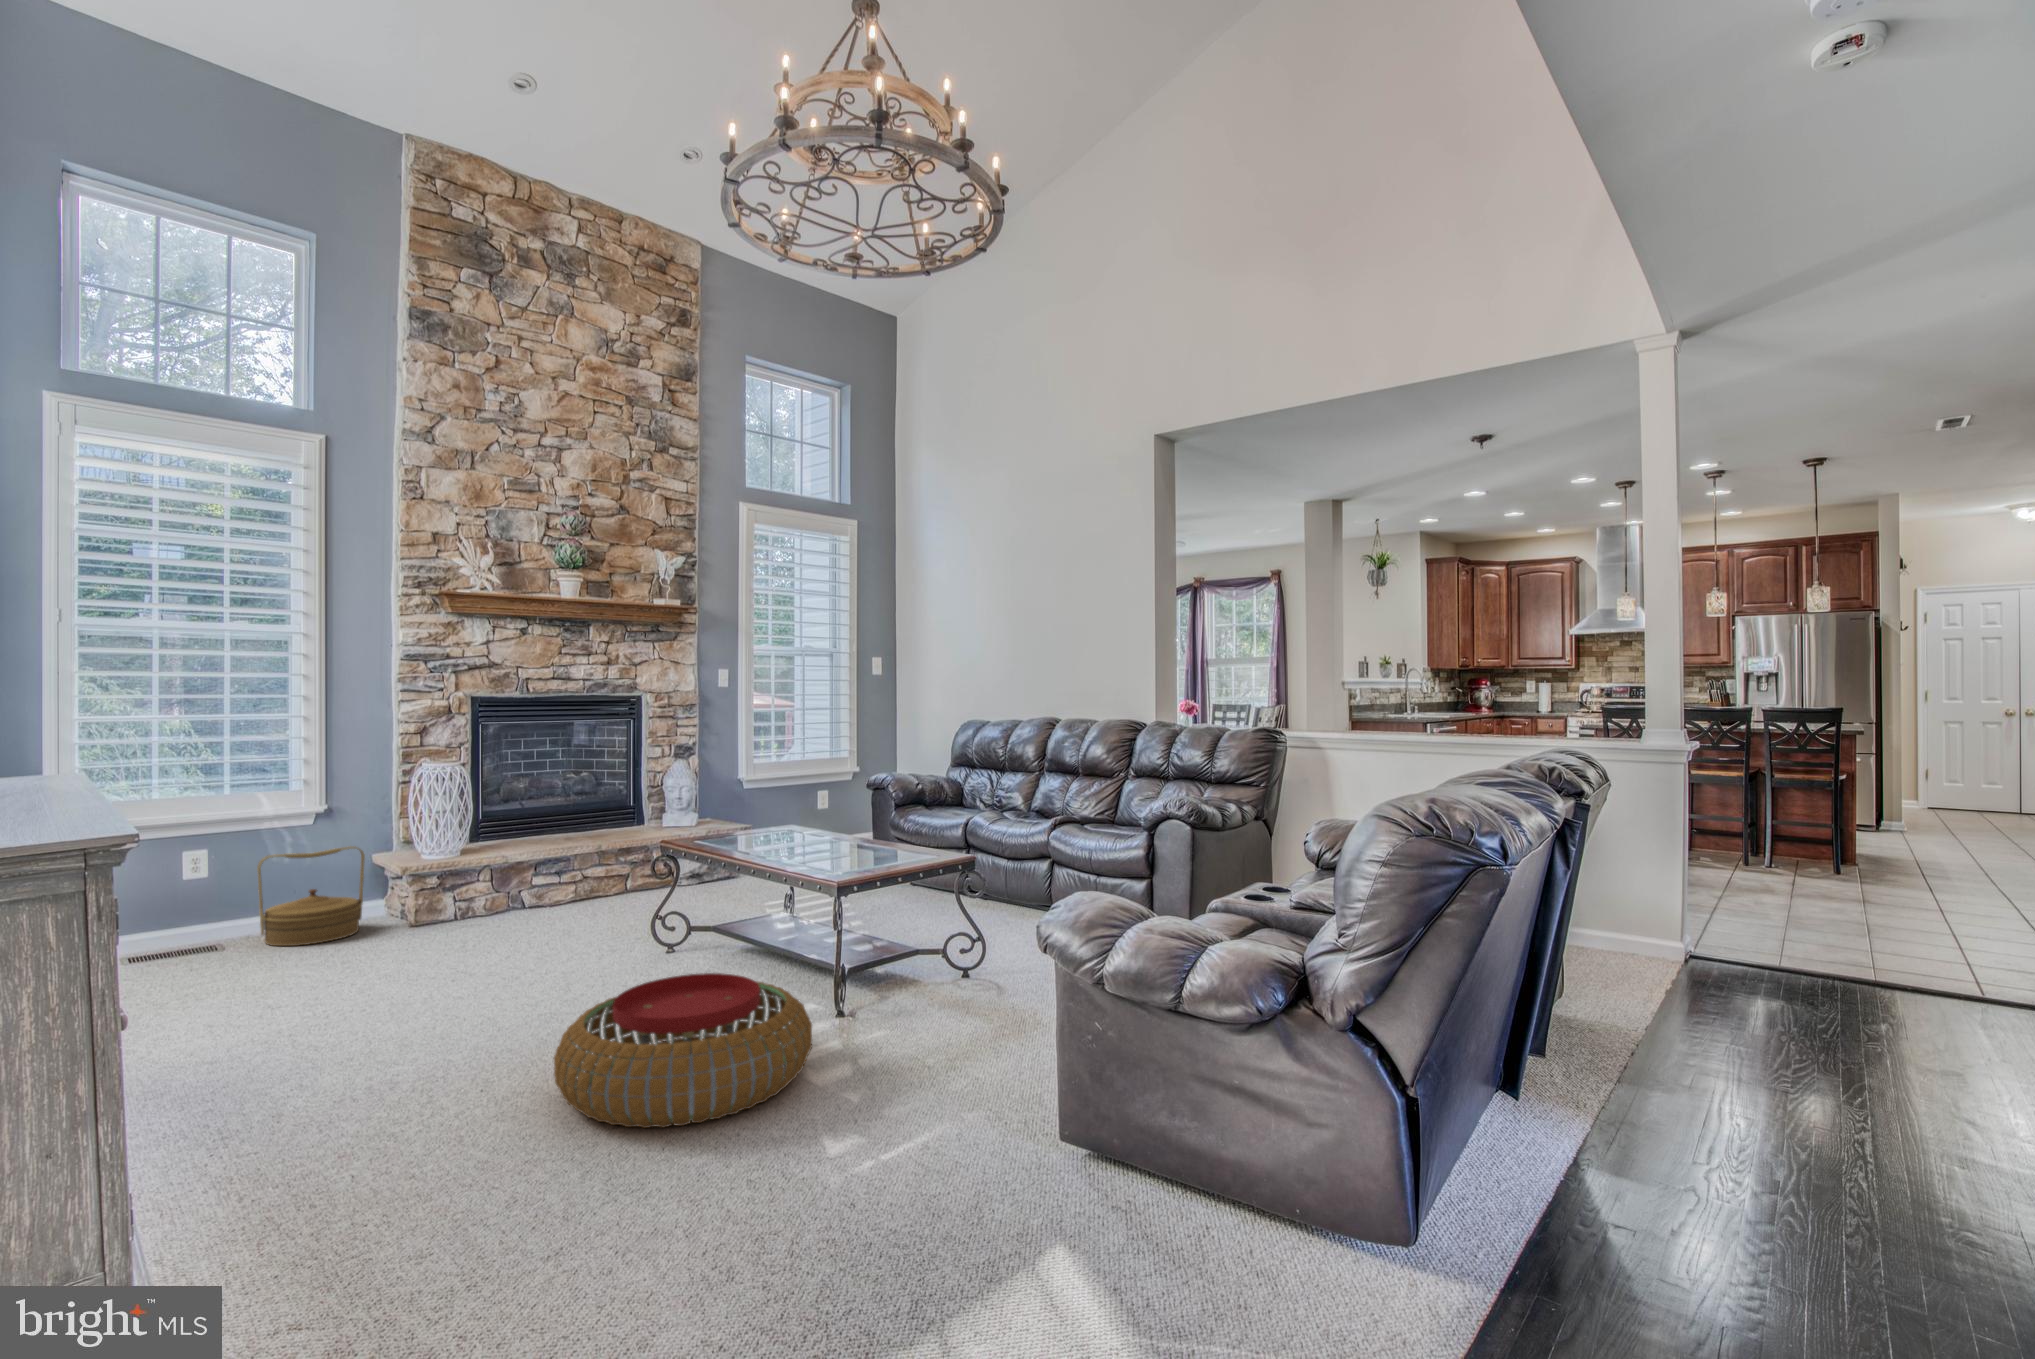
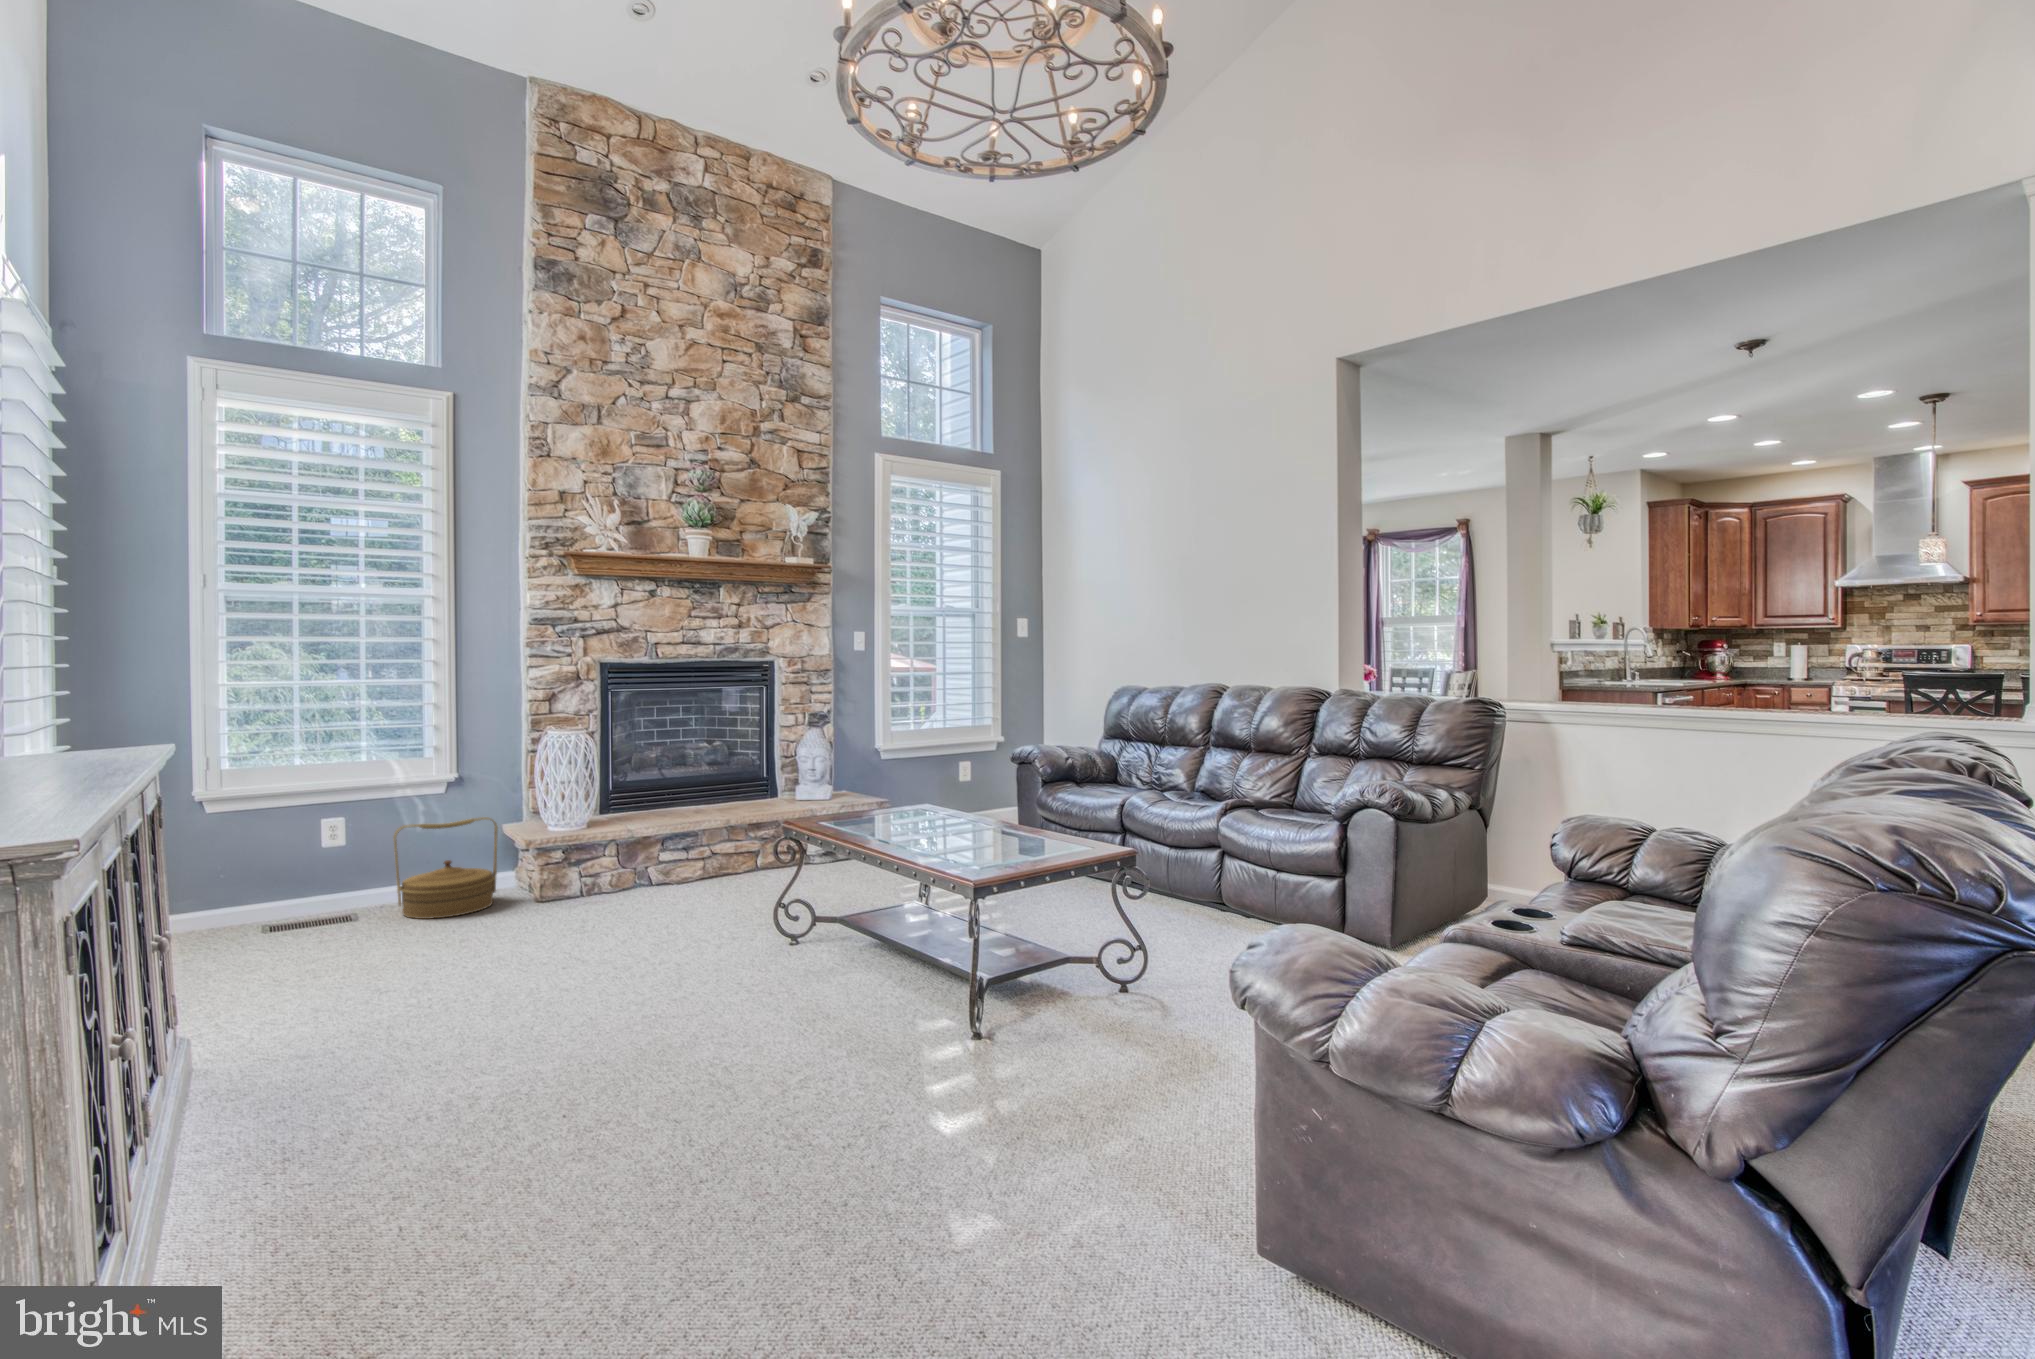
pouf: present [554,973,812,1128] -> none [639,987,940,1185]

